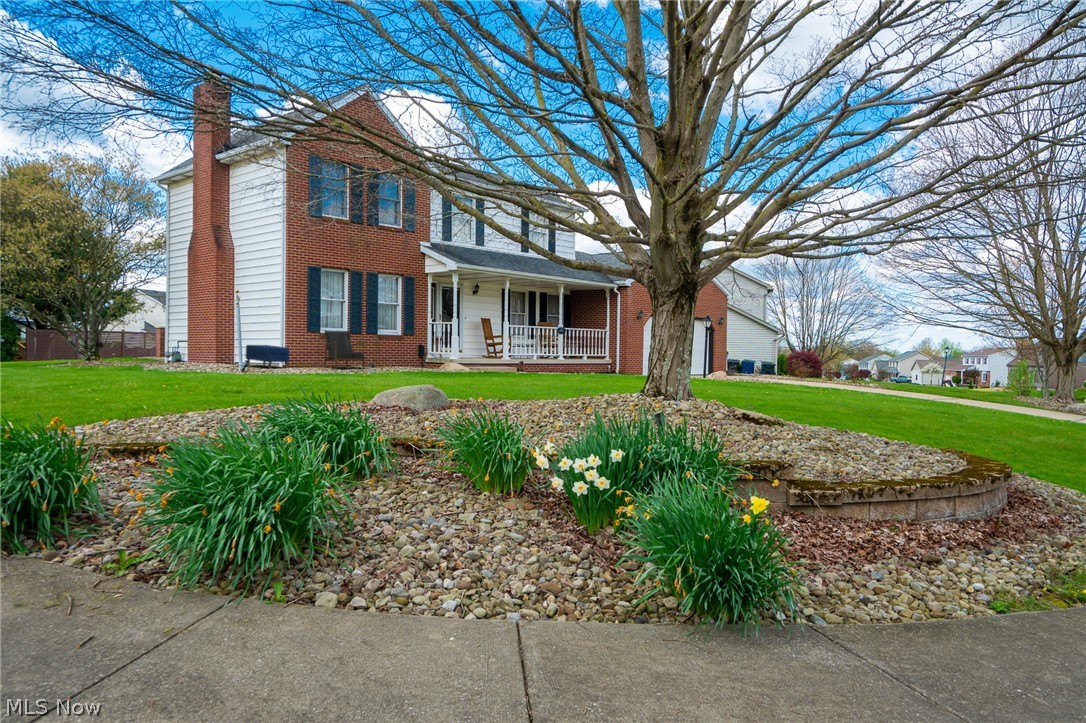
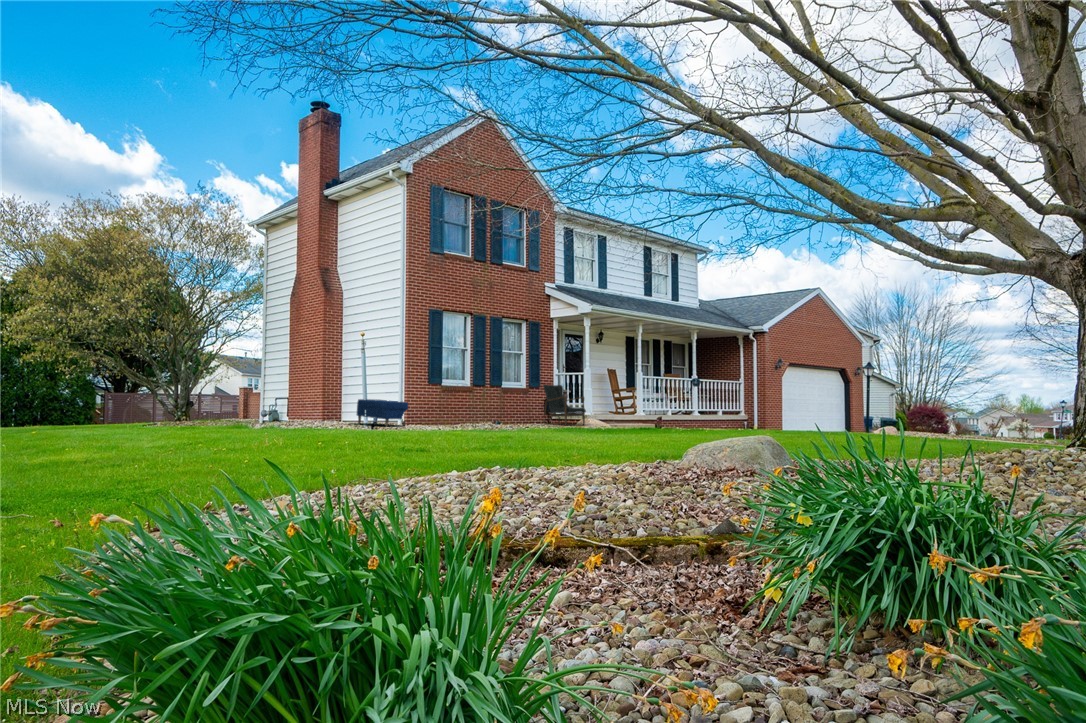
armchair: present [324,330,365,369] -> present [543,385,586,426]

